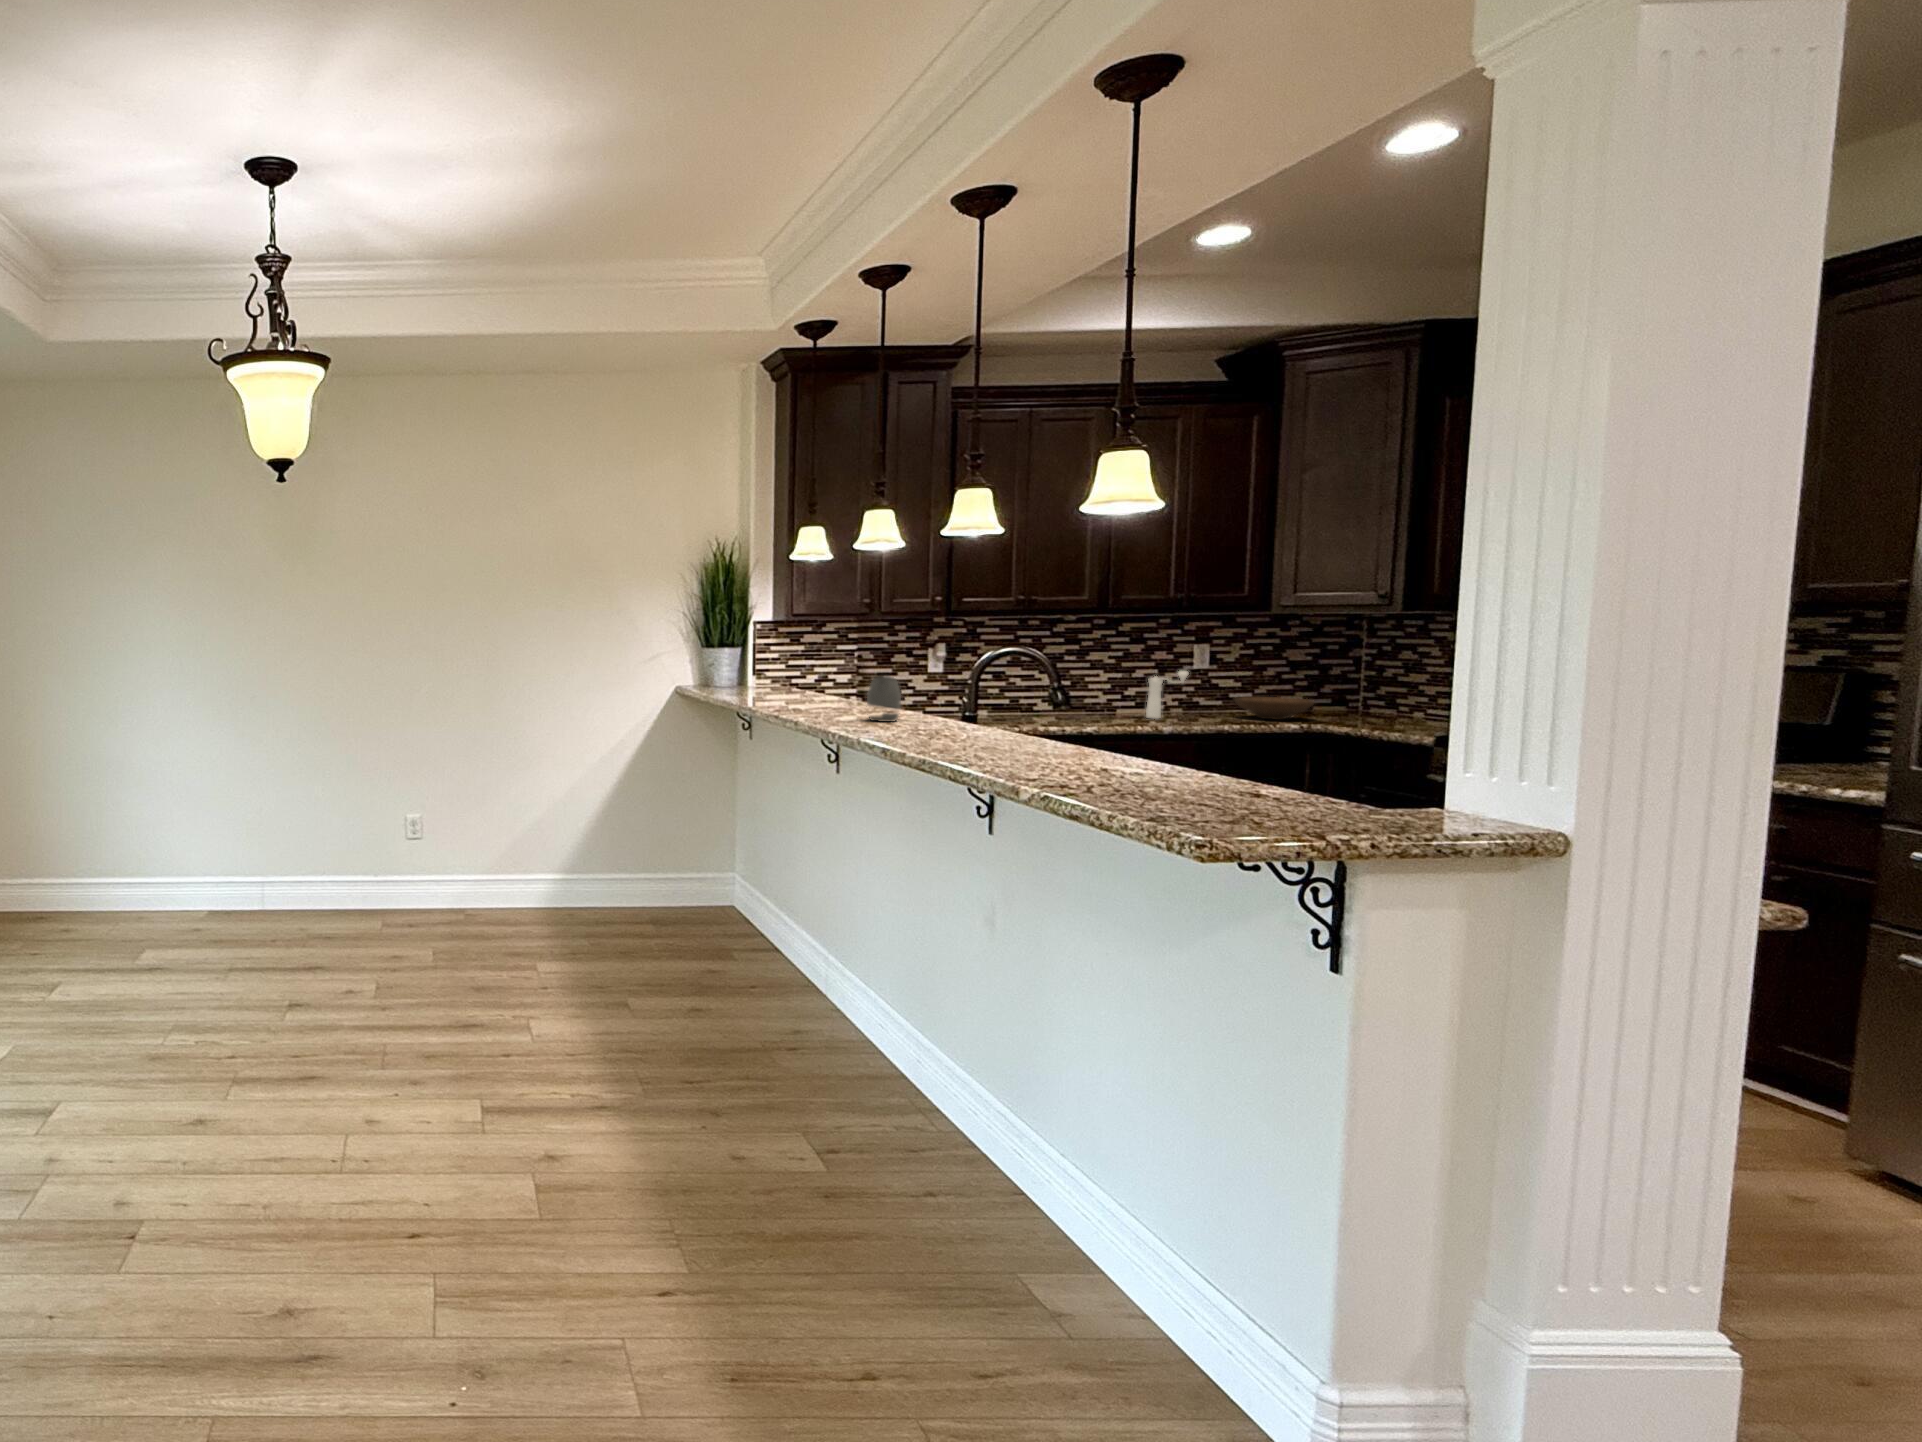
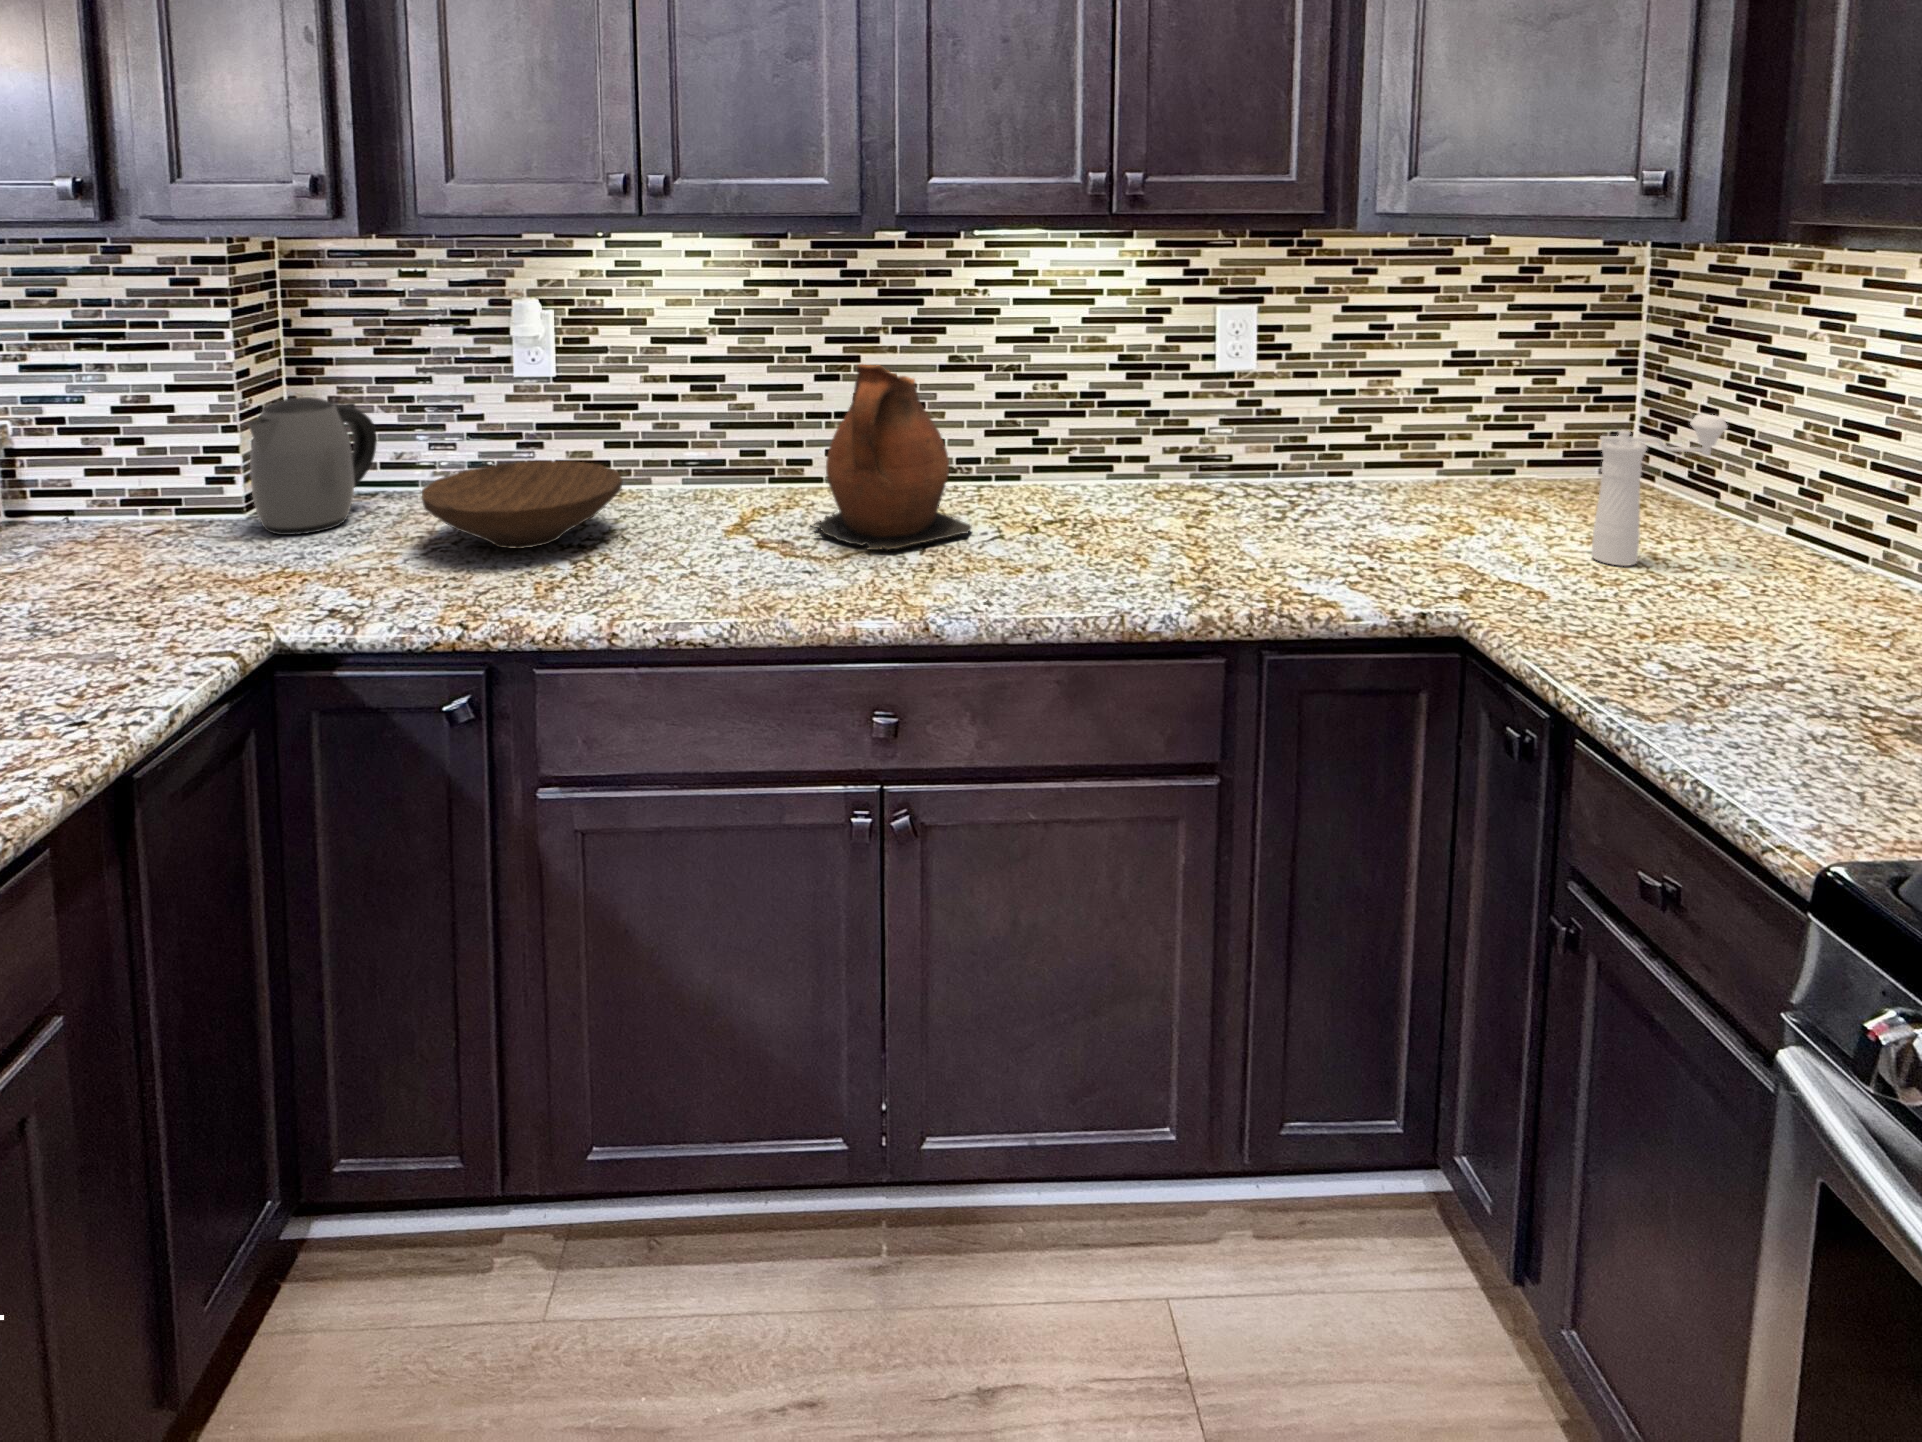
ceramic pitcher: none [1065,660,1129,721] -> present [814,364,971,550]
pepper mill: present [1146,671,1188,719] -> present [1591,414,1727,566]
wooden bowl: present [1234,697,1314,720] -> present [422,461,622,549]

